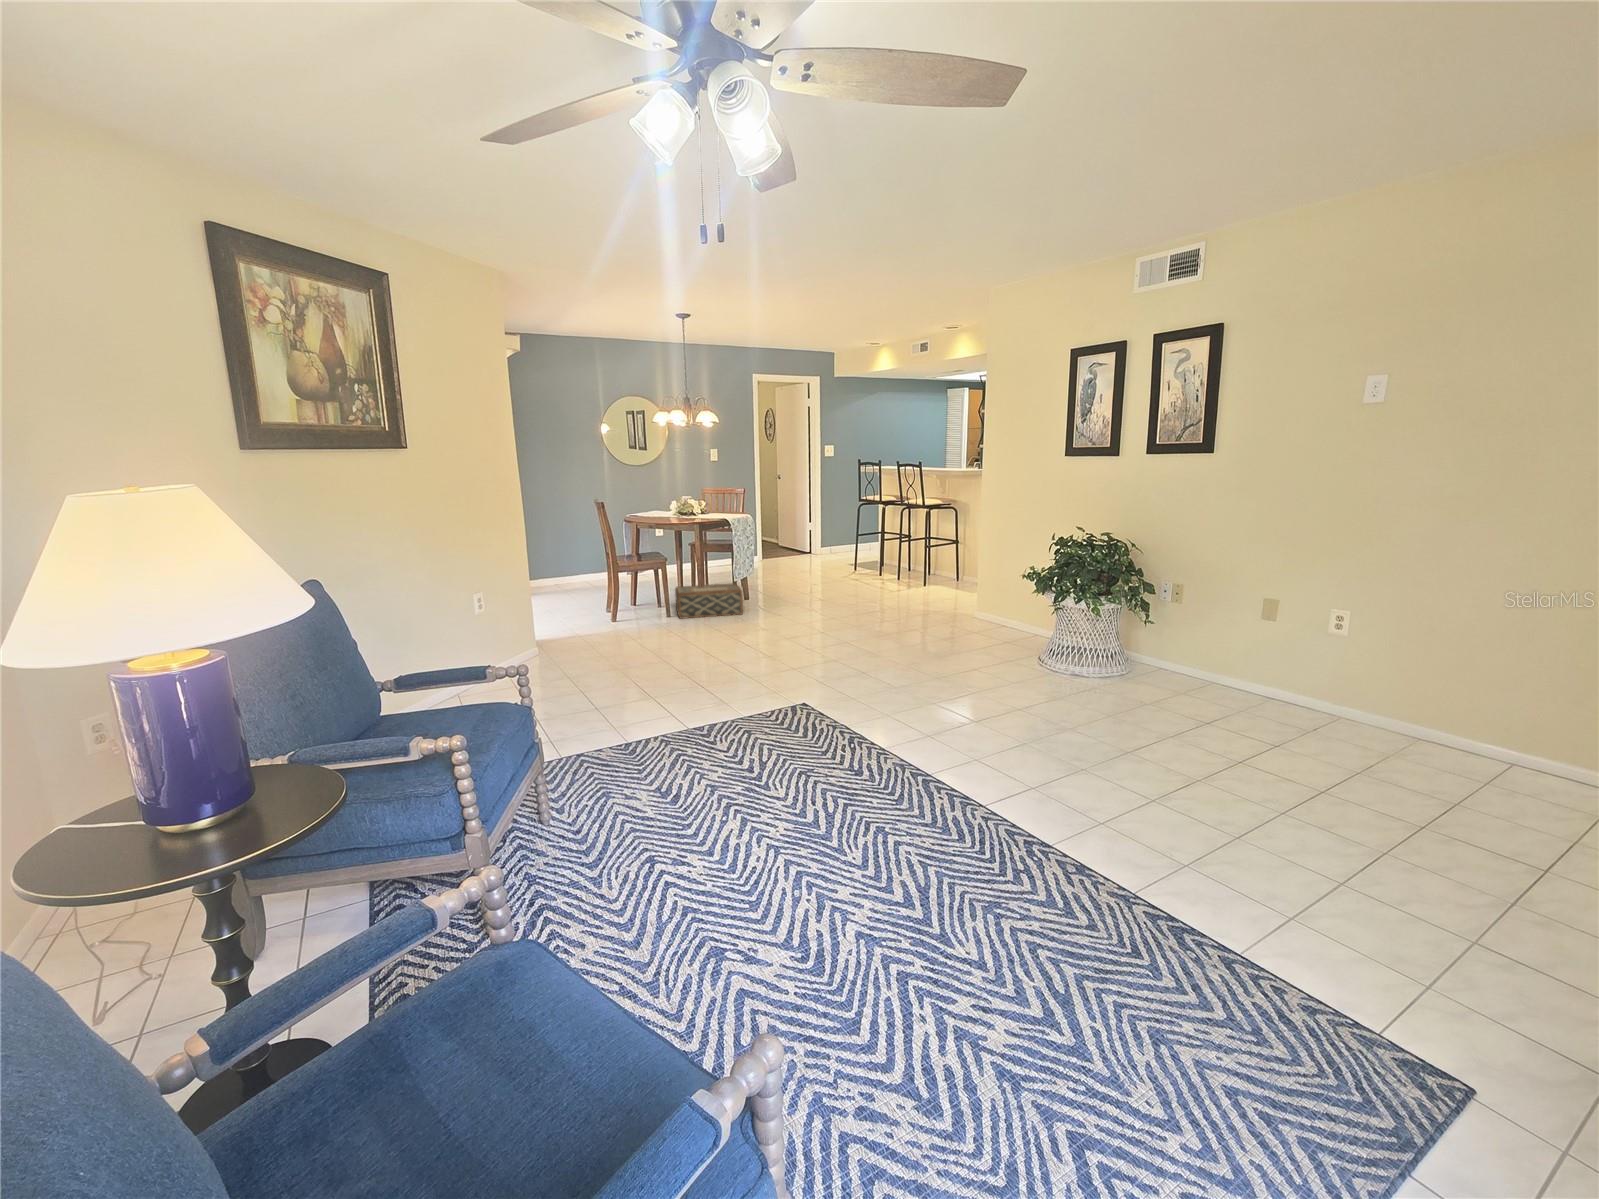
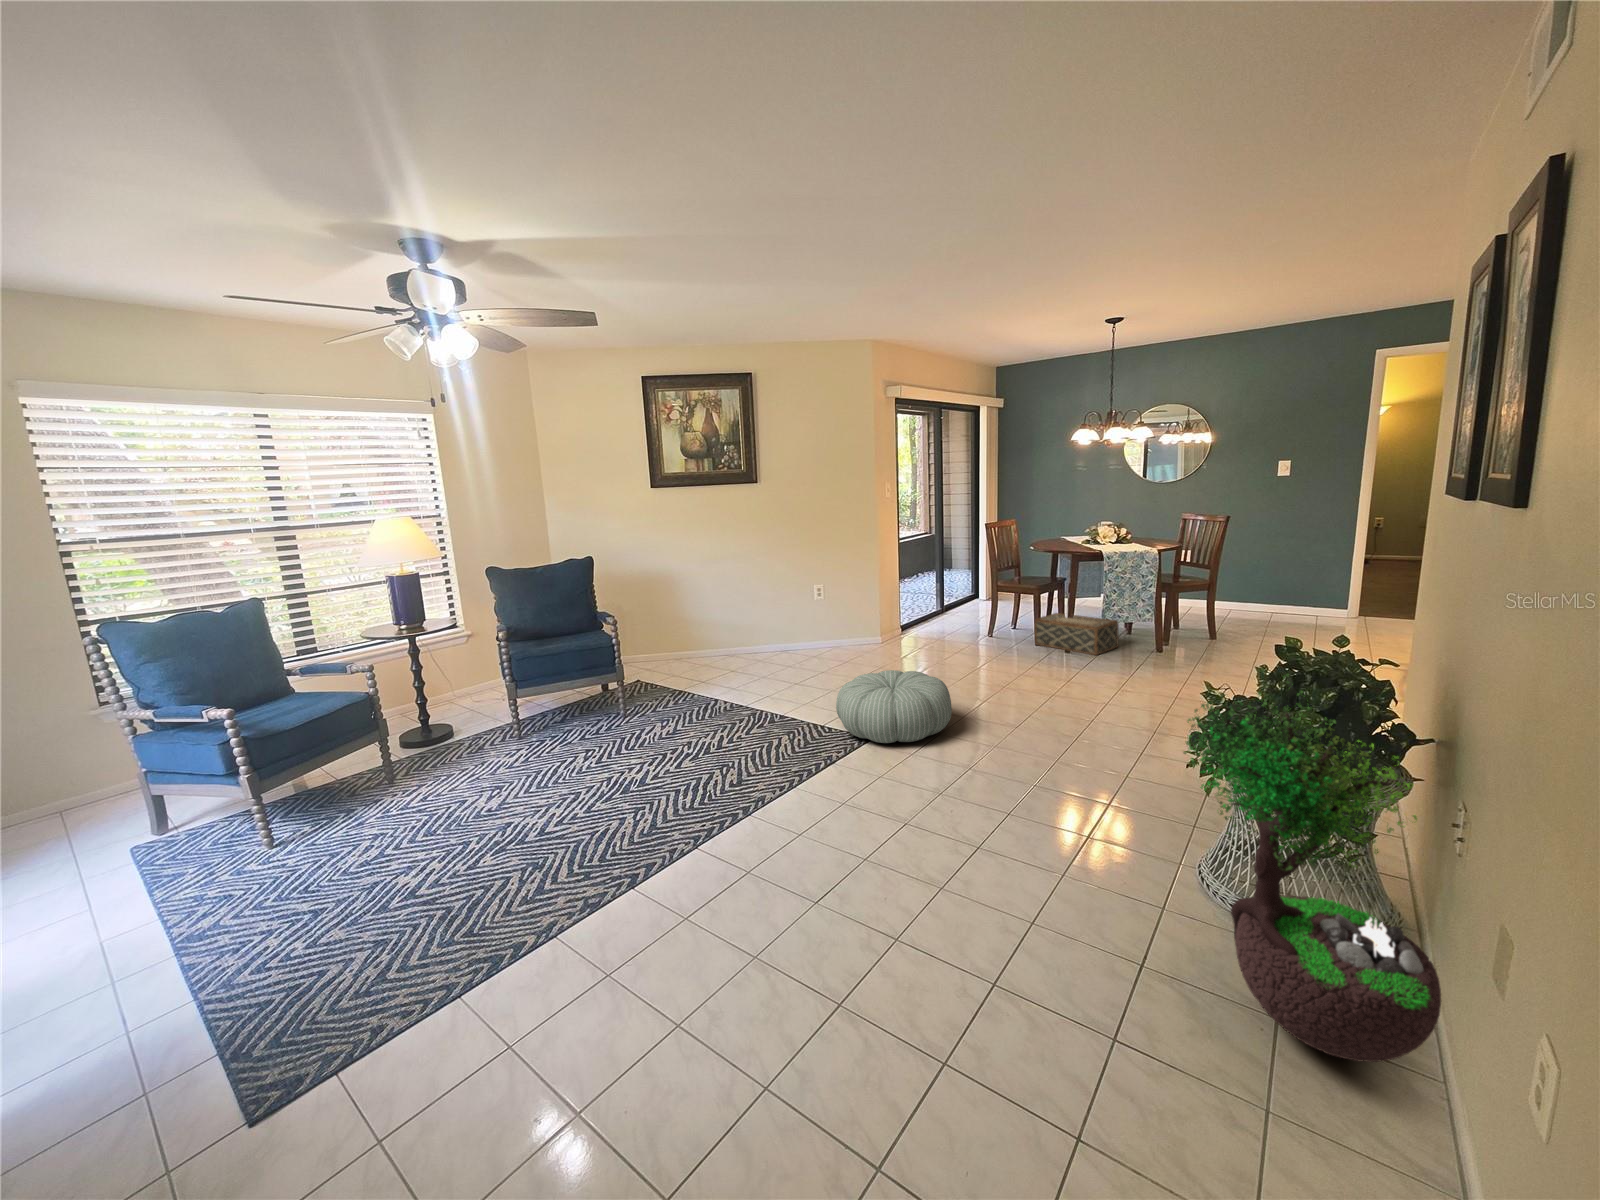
potted tree: none [1156,542,1265,698] -> present [1184,674,1441,1062]
pouf: none [749,638,864,709] -> present [836,670,952,743]

